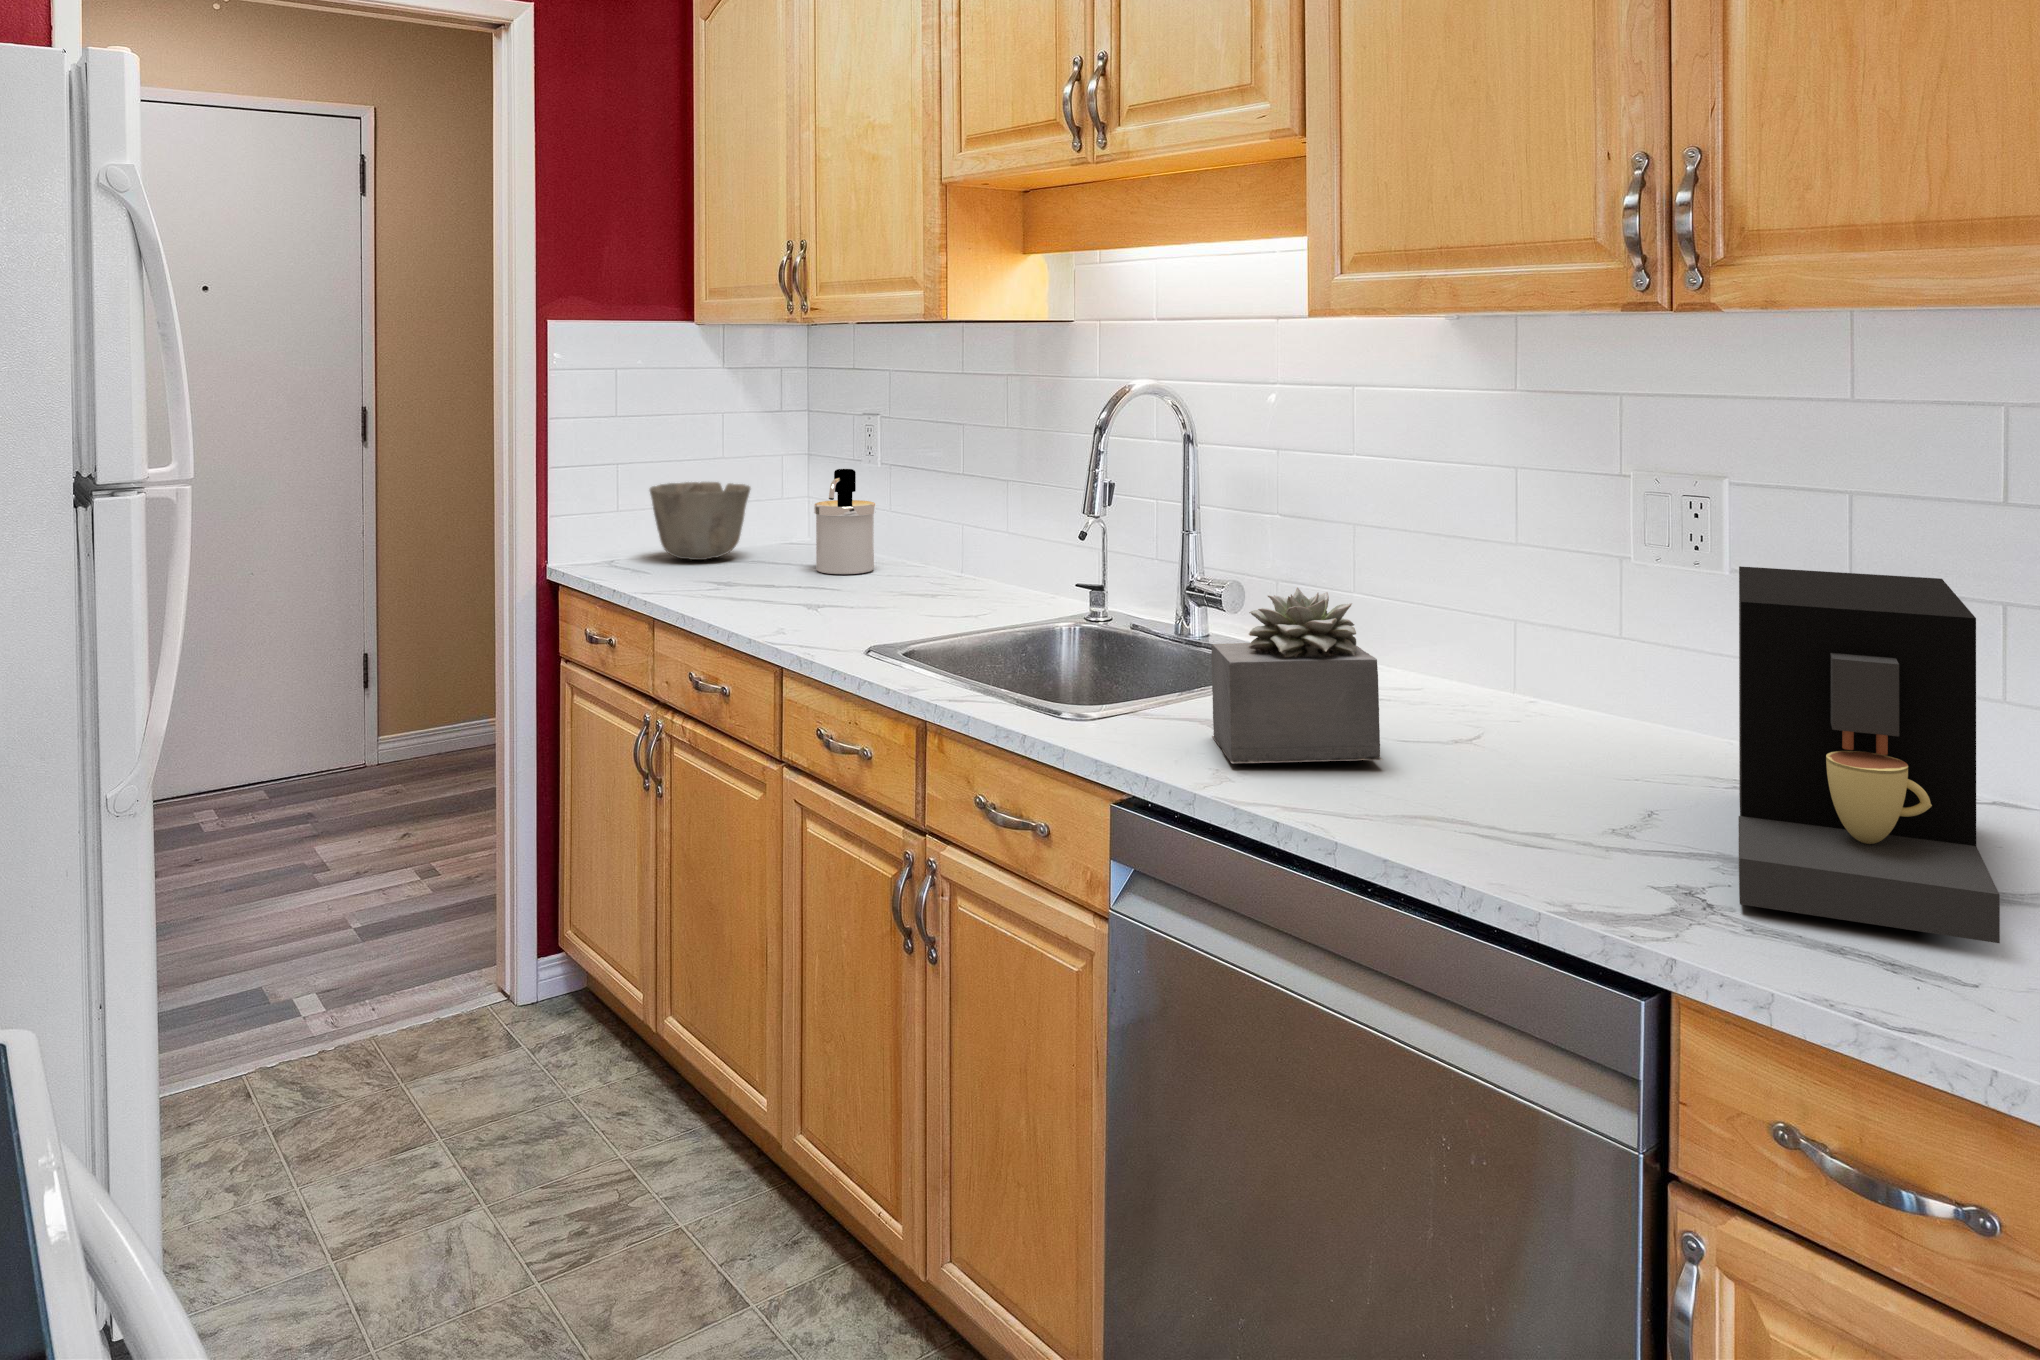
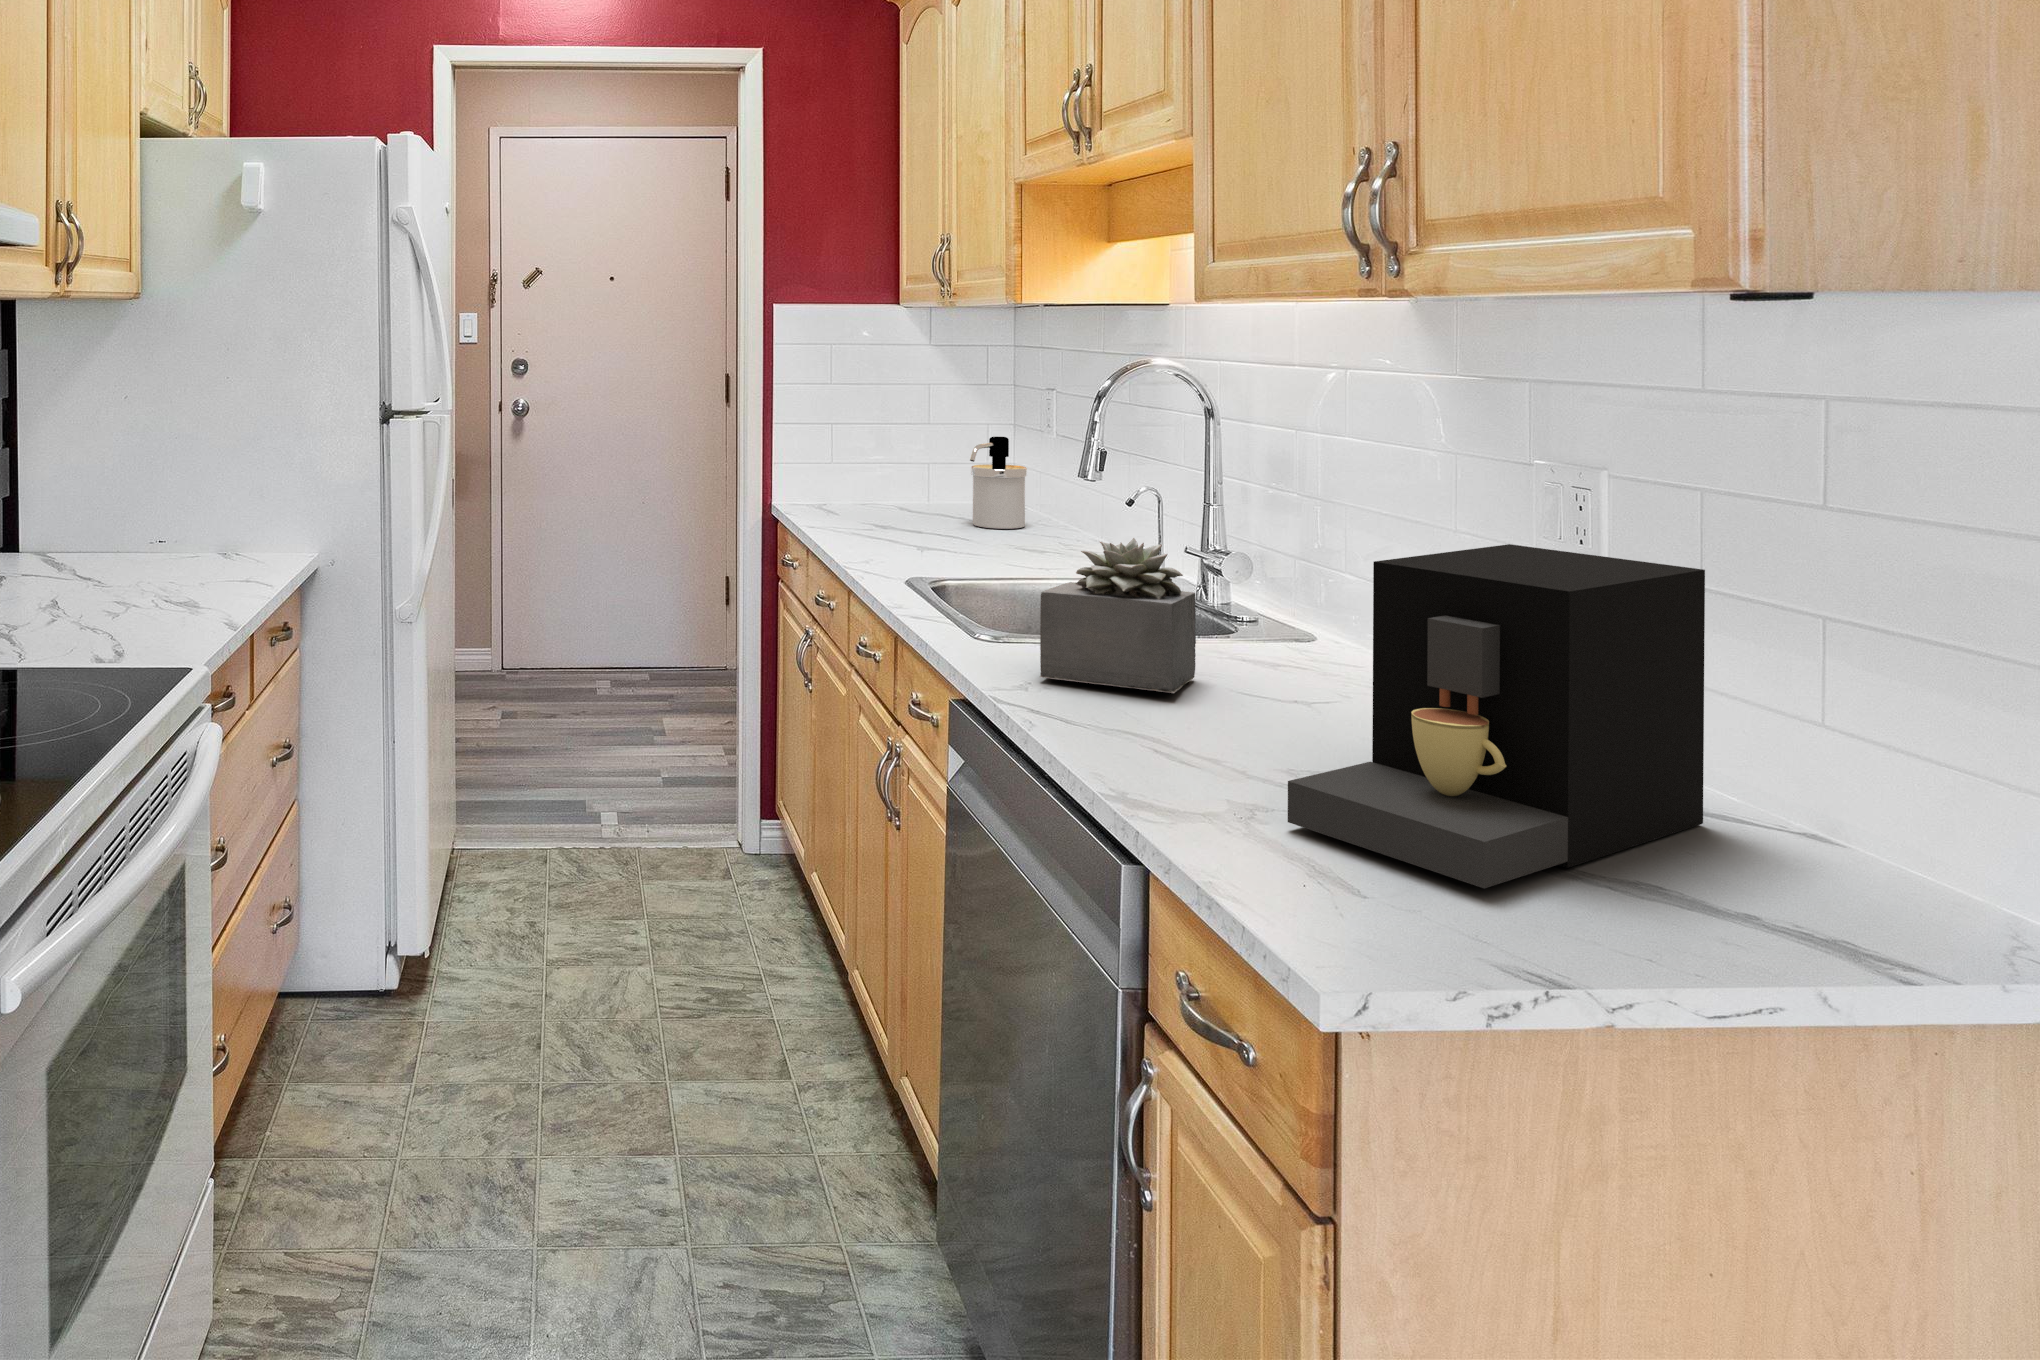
ceramic bowl: present [650,482,750,560] -> none [851,443,937,509]

